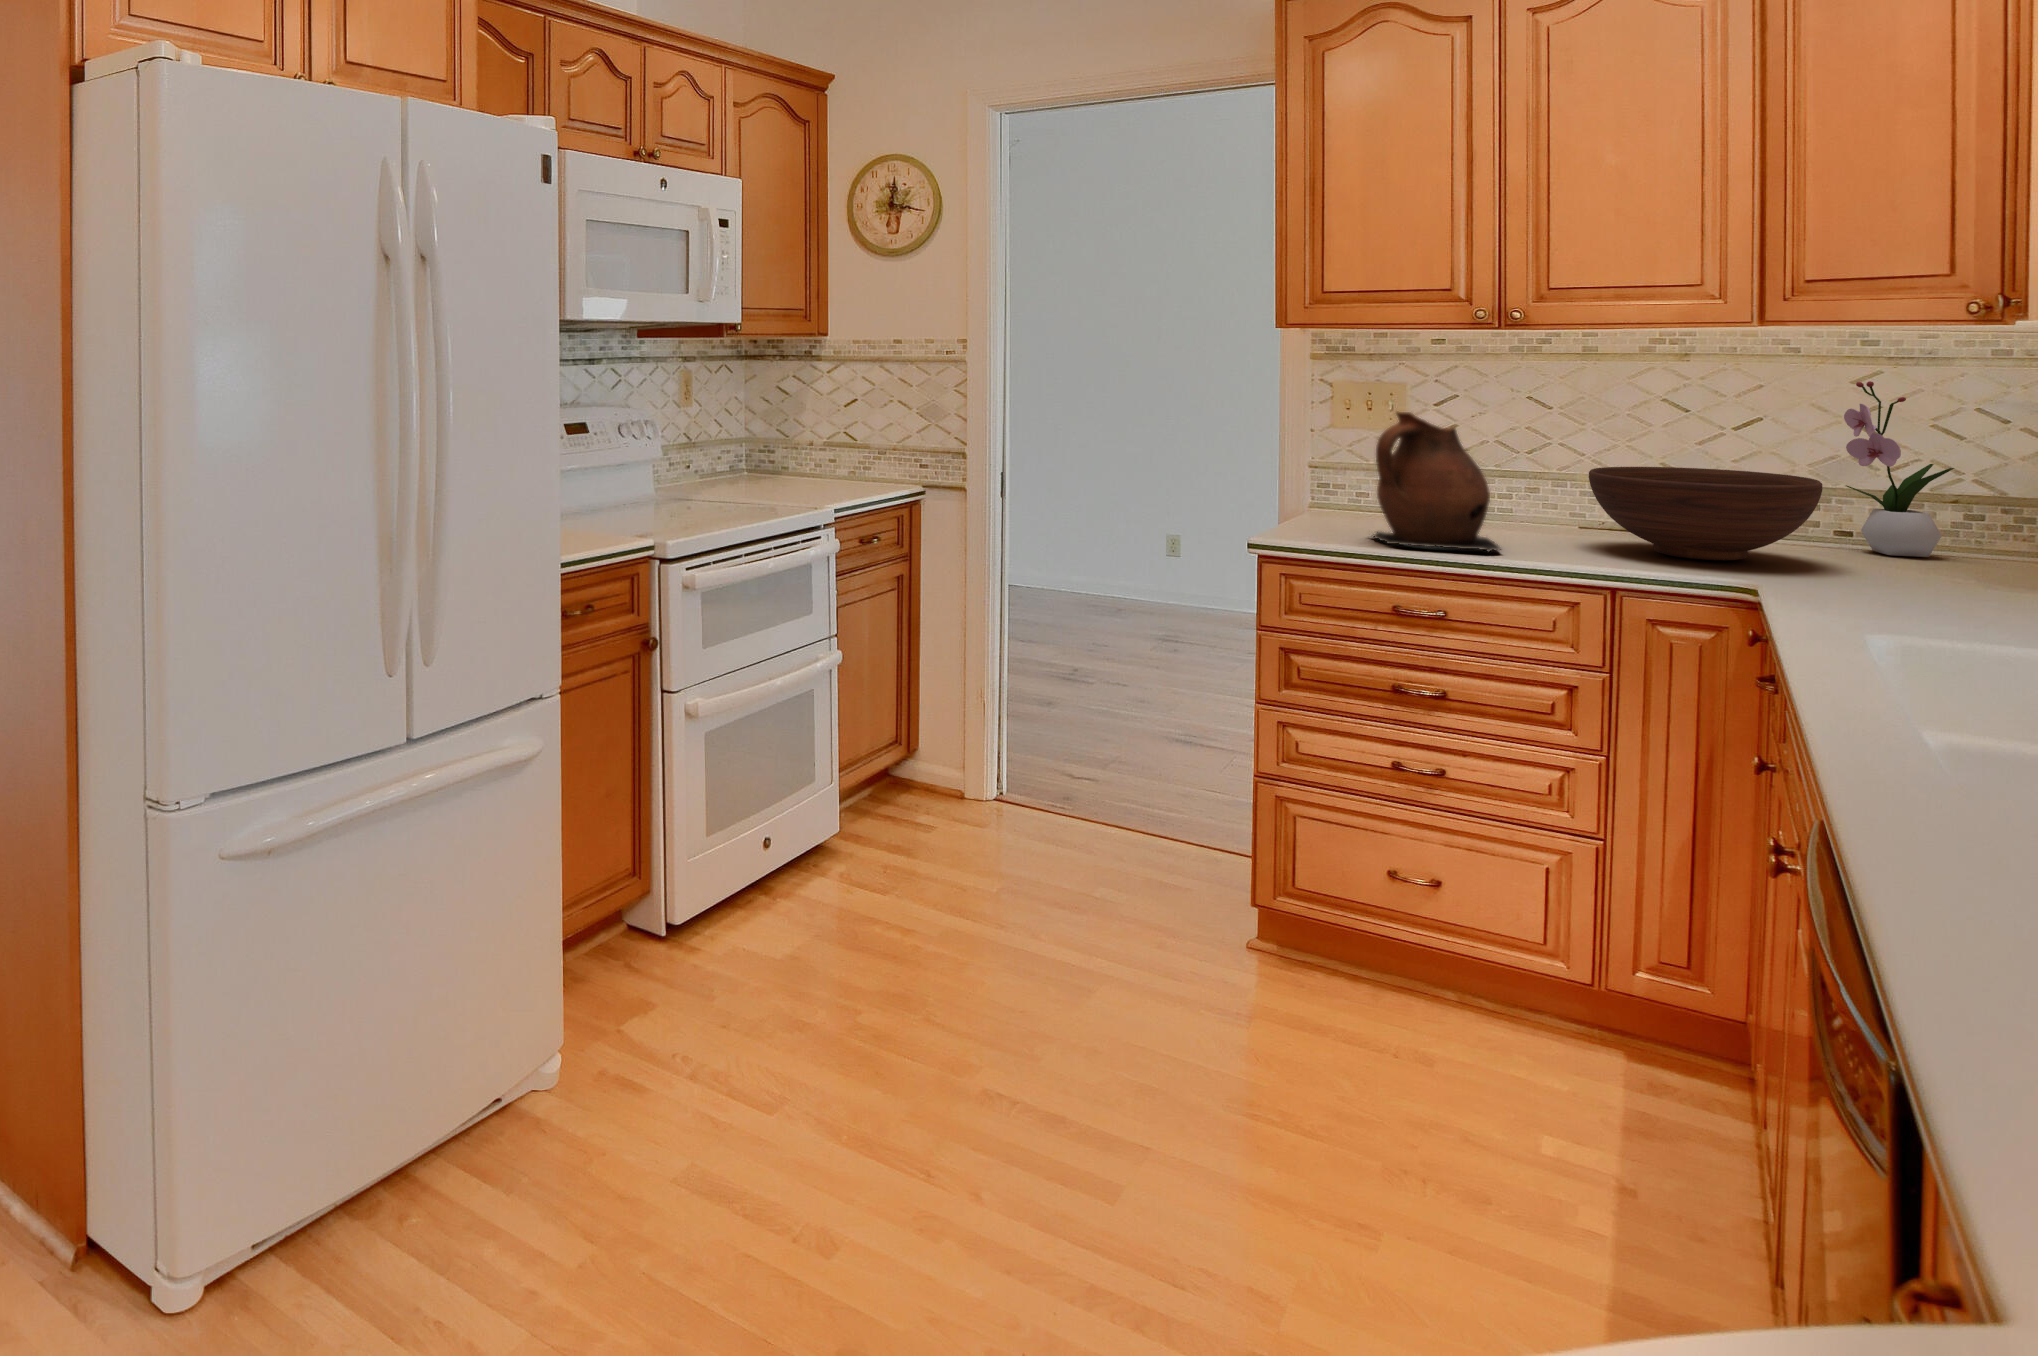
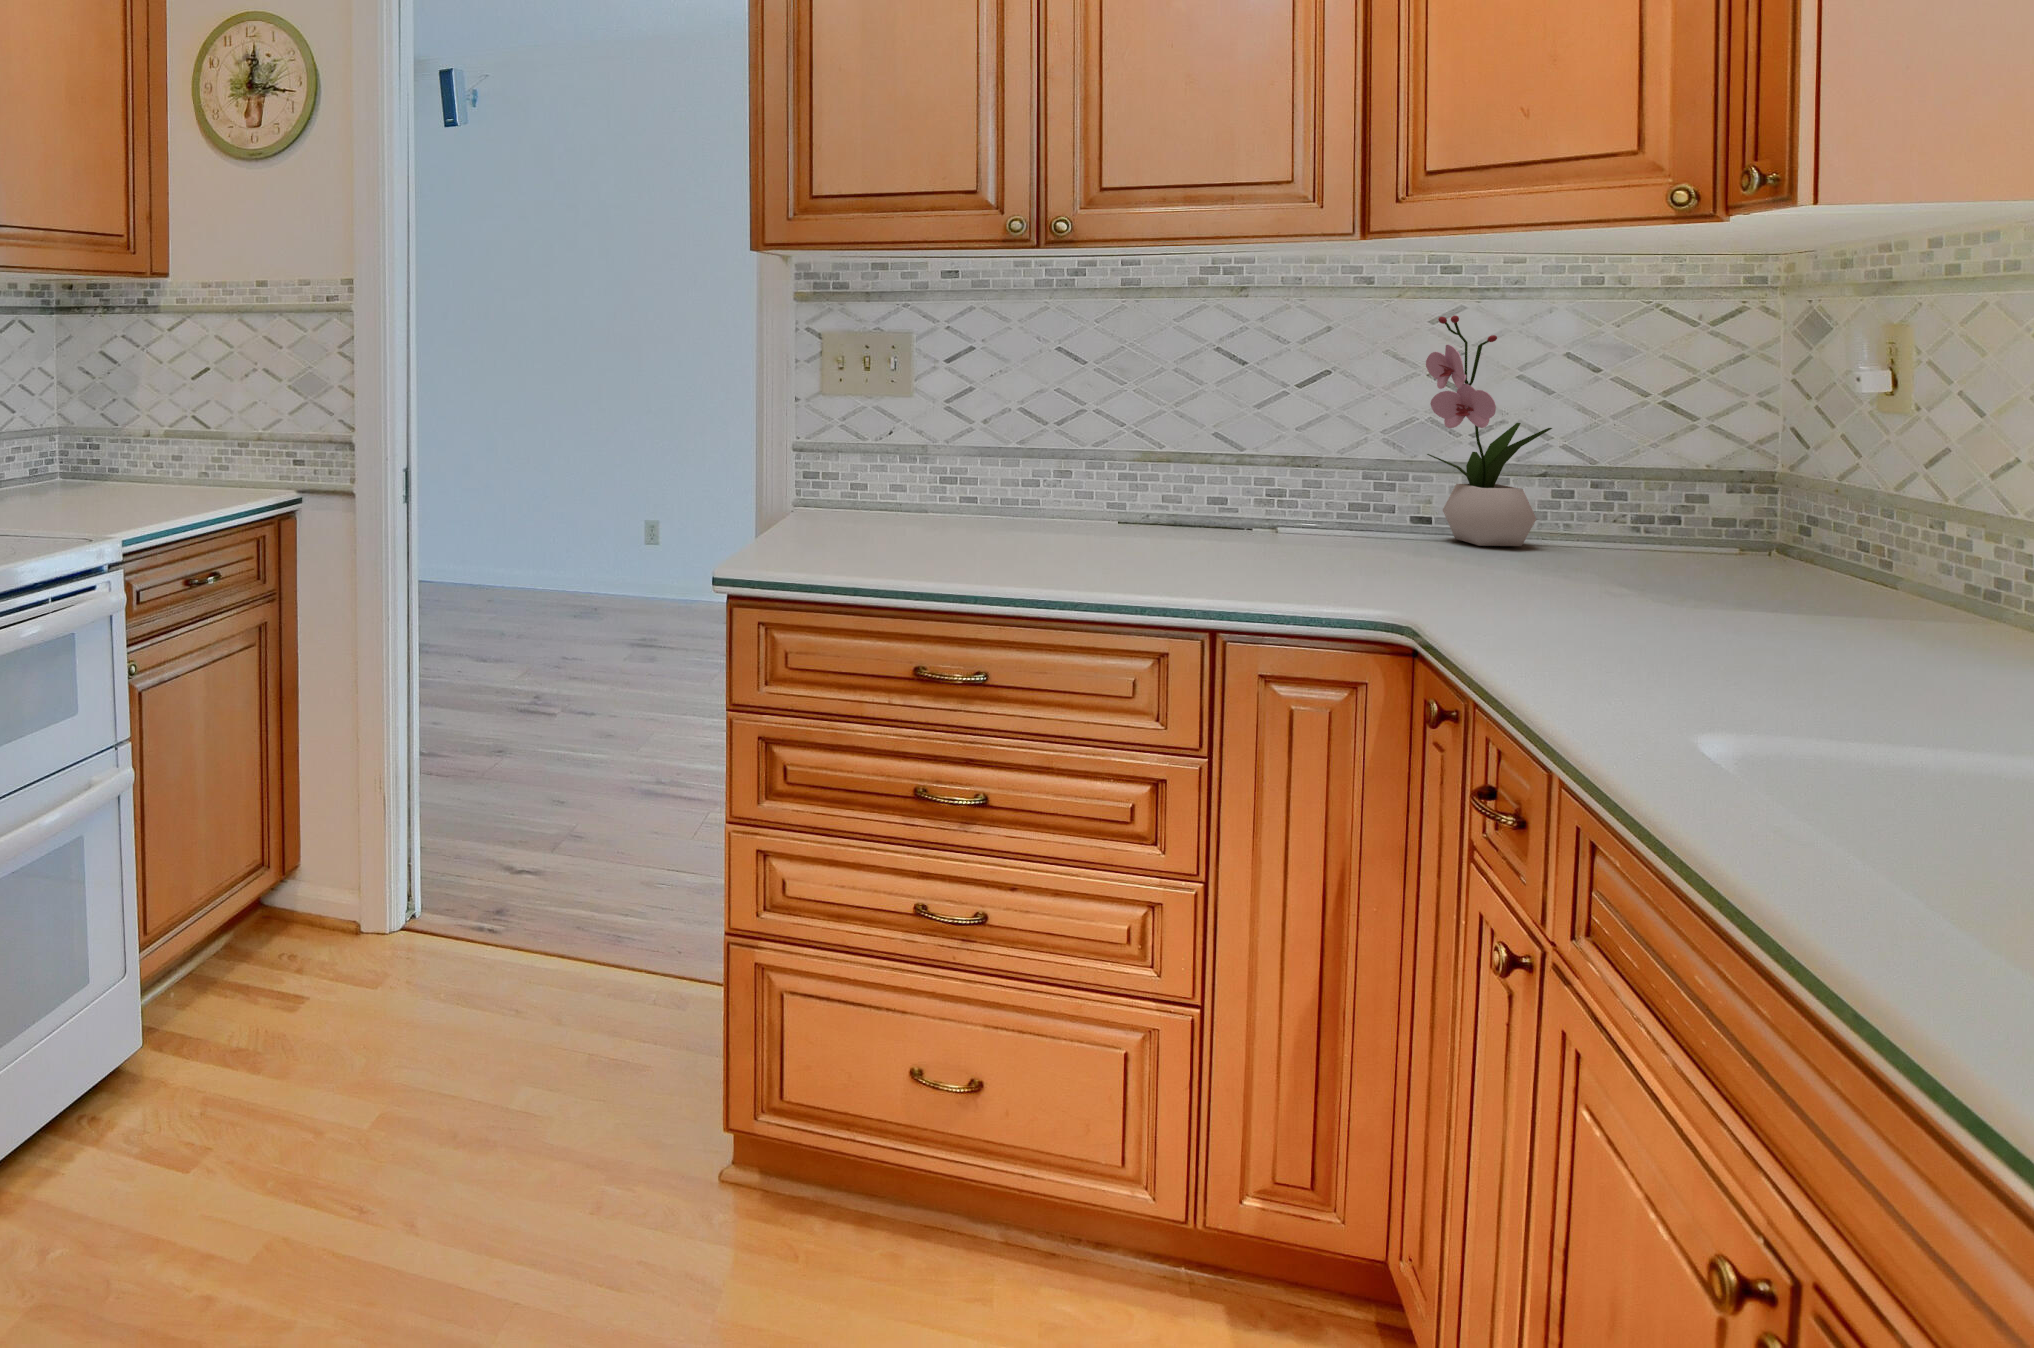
ceramic pitcher: present [1373,412,1501,552] -> none [879,362,1062,577]
fruit bowl: present [1589,467,1822,560] -> none [1157,436,1444,569]

